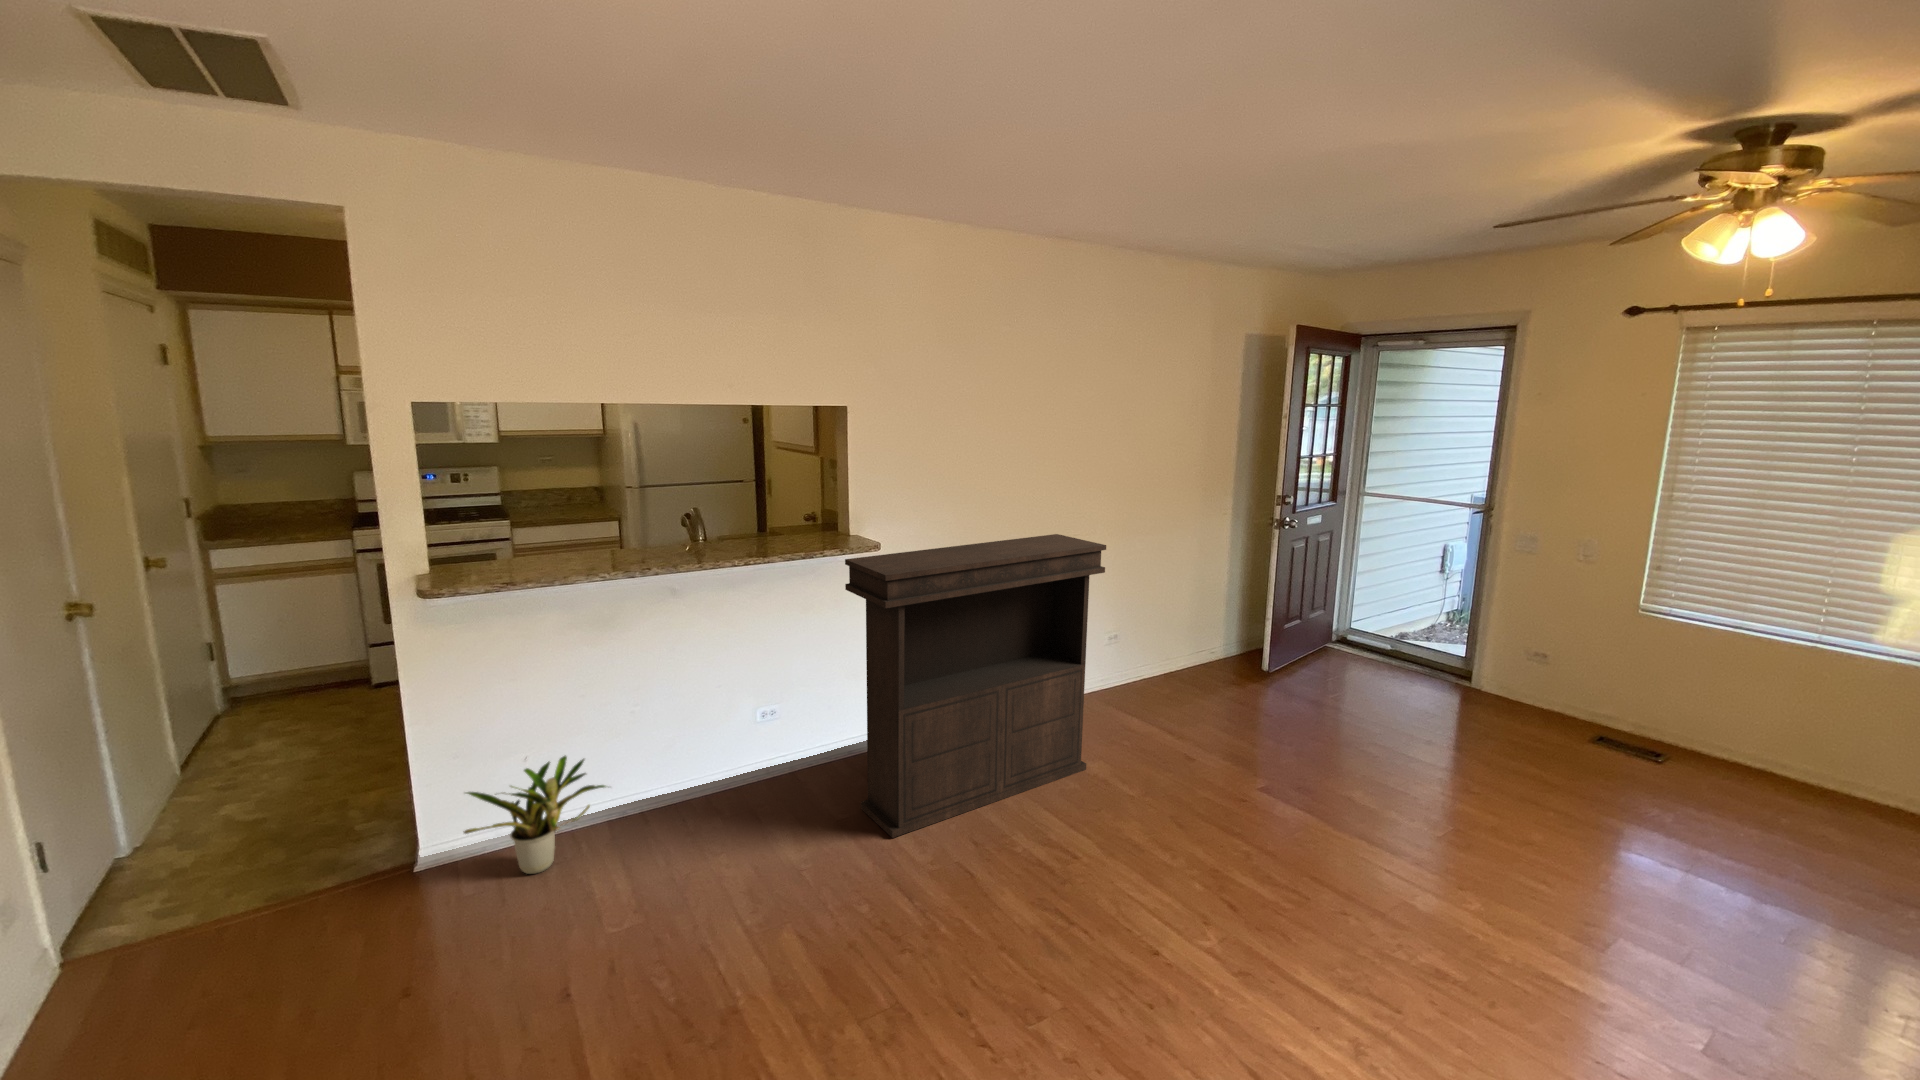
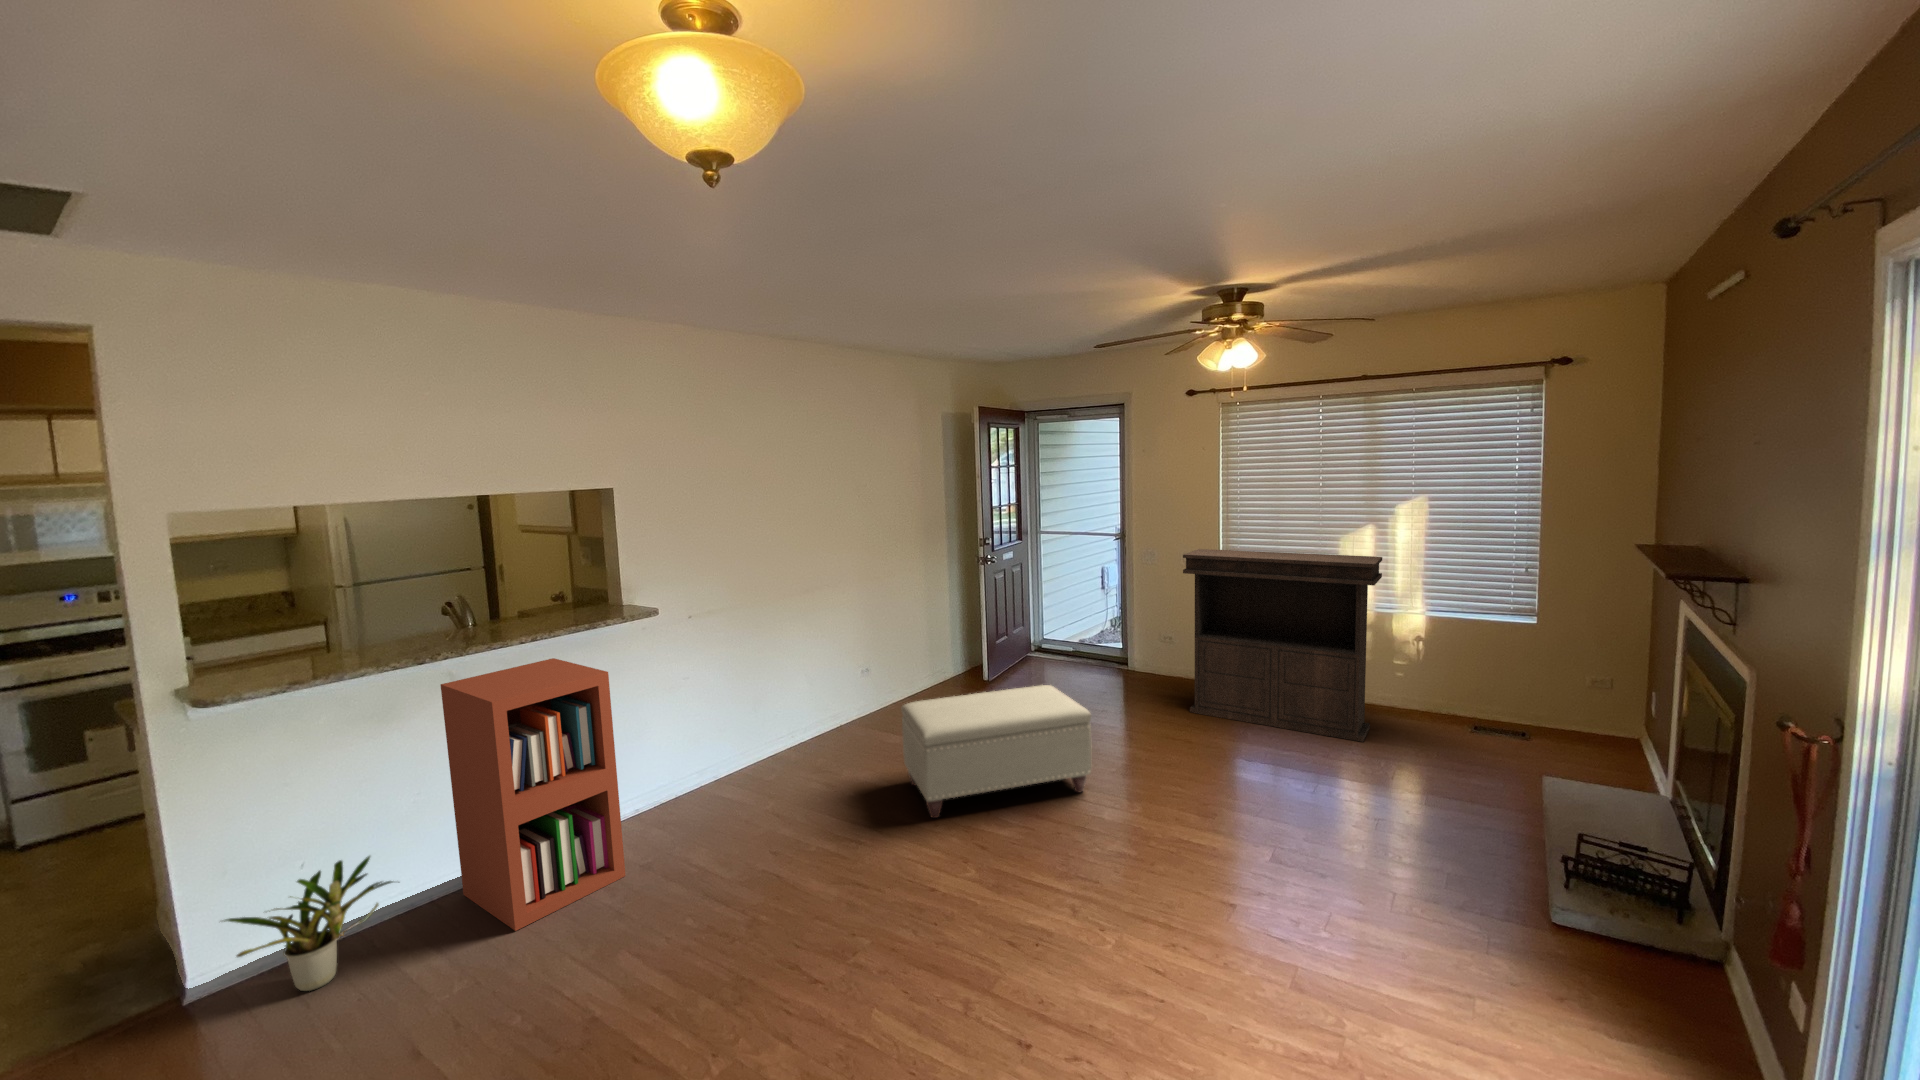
console table: present [845,534,1106,838] -> present [1183,549,1382,742]
bookshelf: none [663,583,821,862] -> present [441,658,626,931]
ottoman: none [1144,690,1411,851] -> present [901,685,1092,818]

